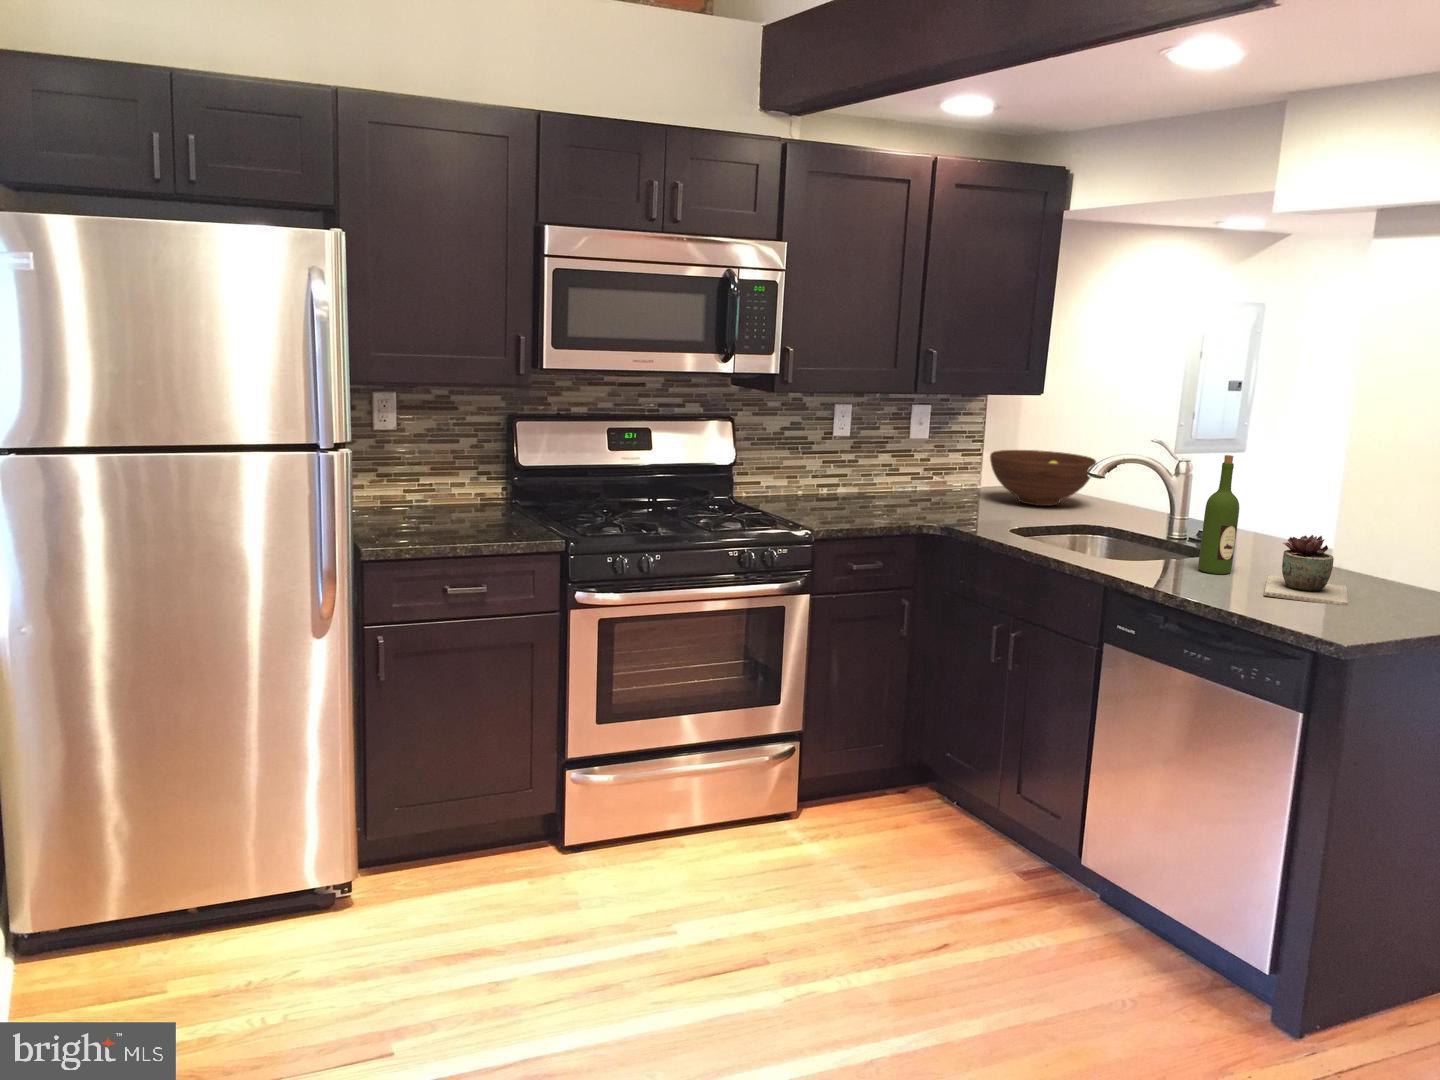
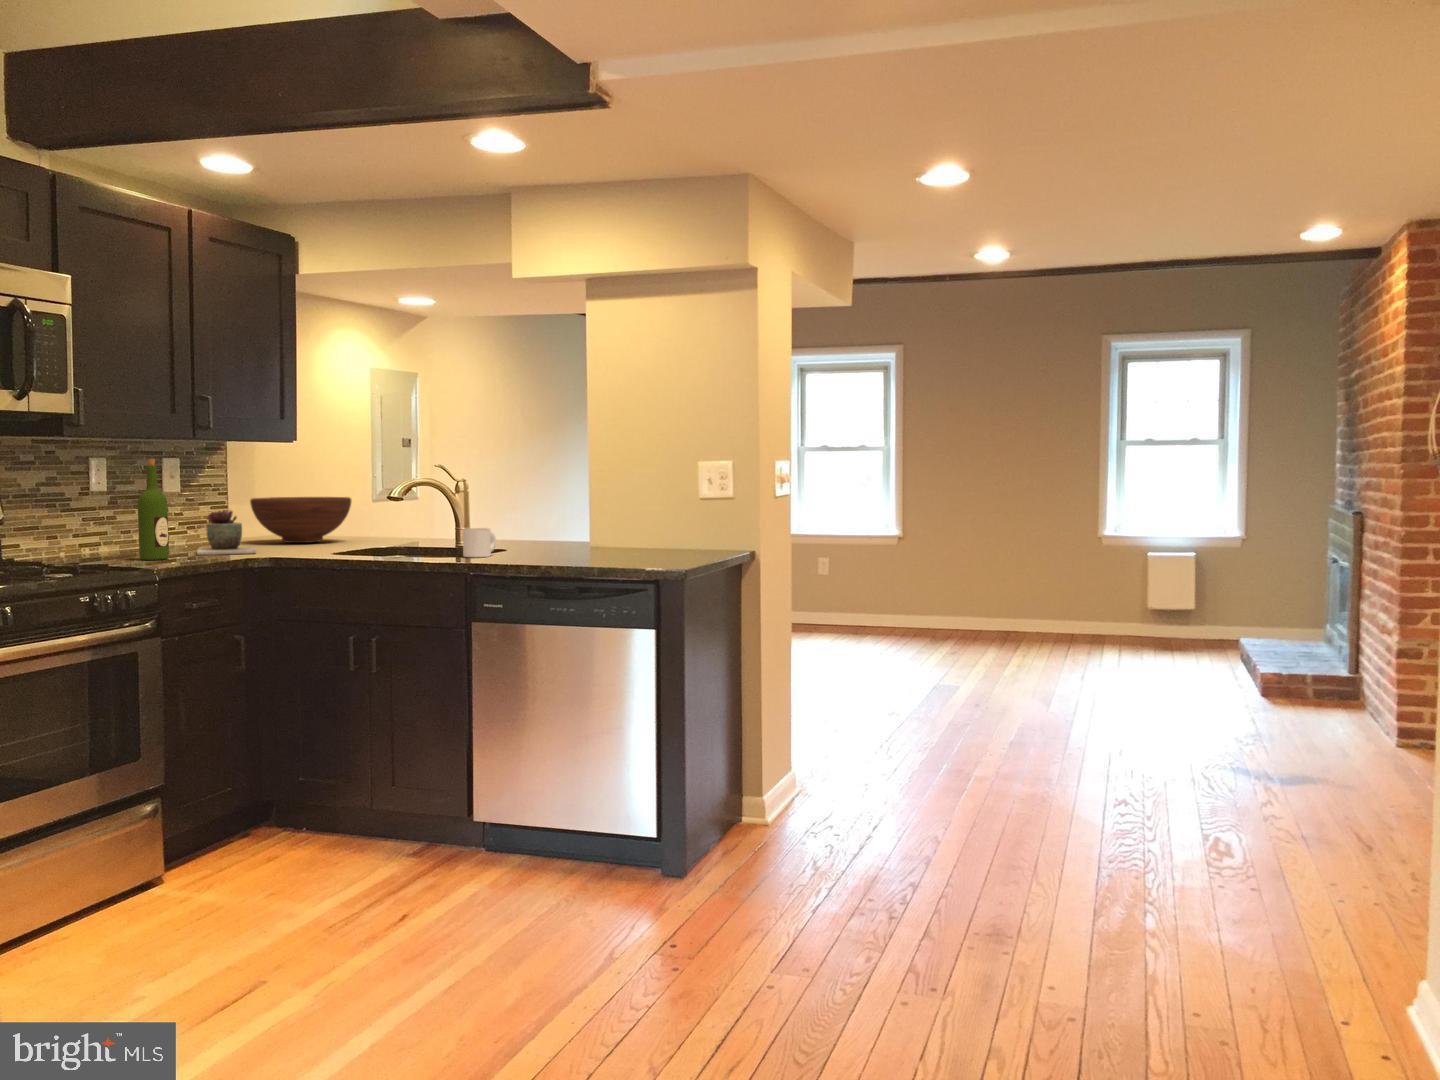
wine bottle: present [1198,455,1239,574] -> present [138,459,169,560]
mug: none [1121,535,1171,575] -> present [463,528,497,557]
succulent plant: present [1264,535,1348,606] -> present [197,510,256,555]

